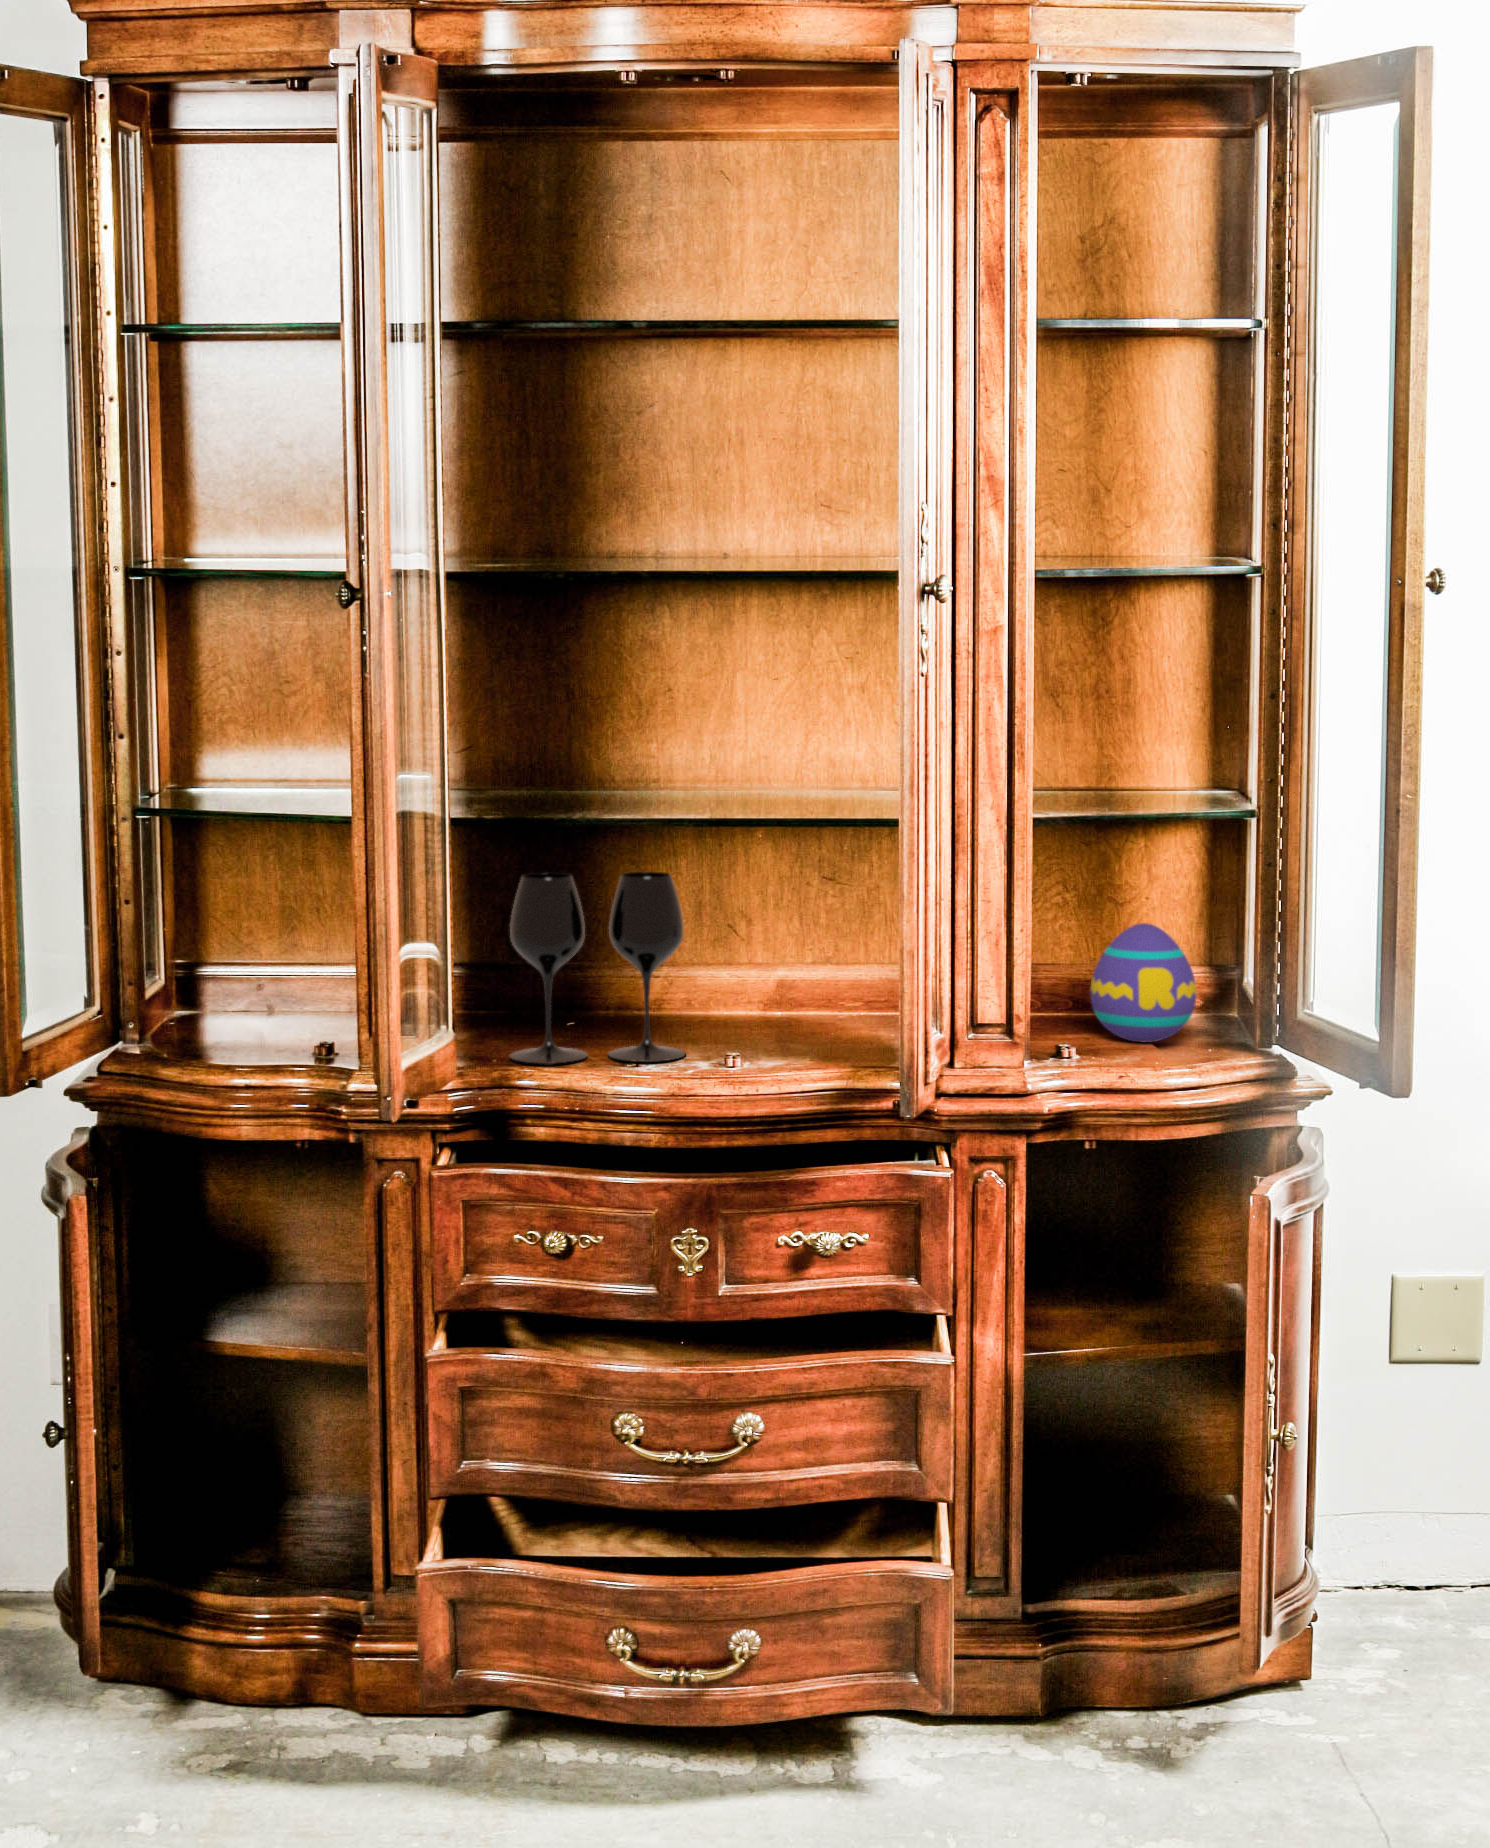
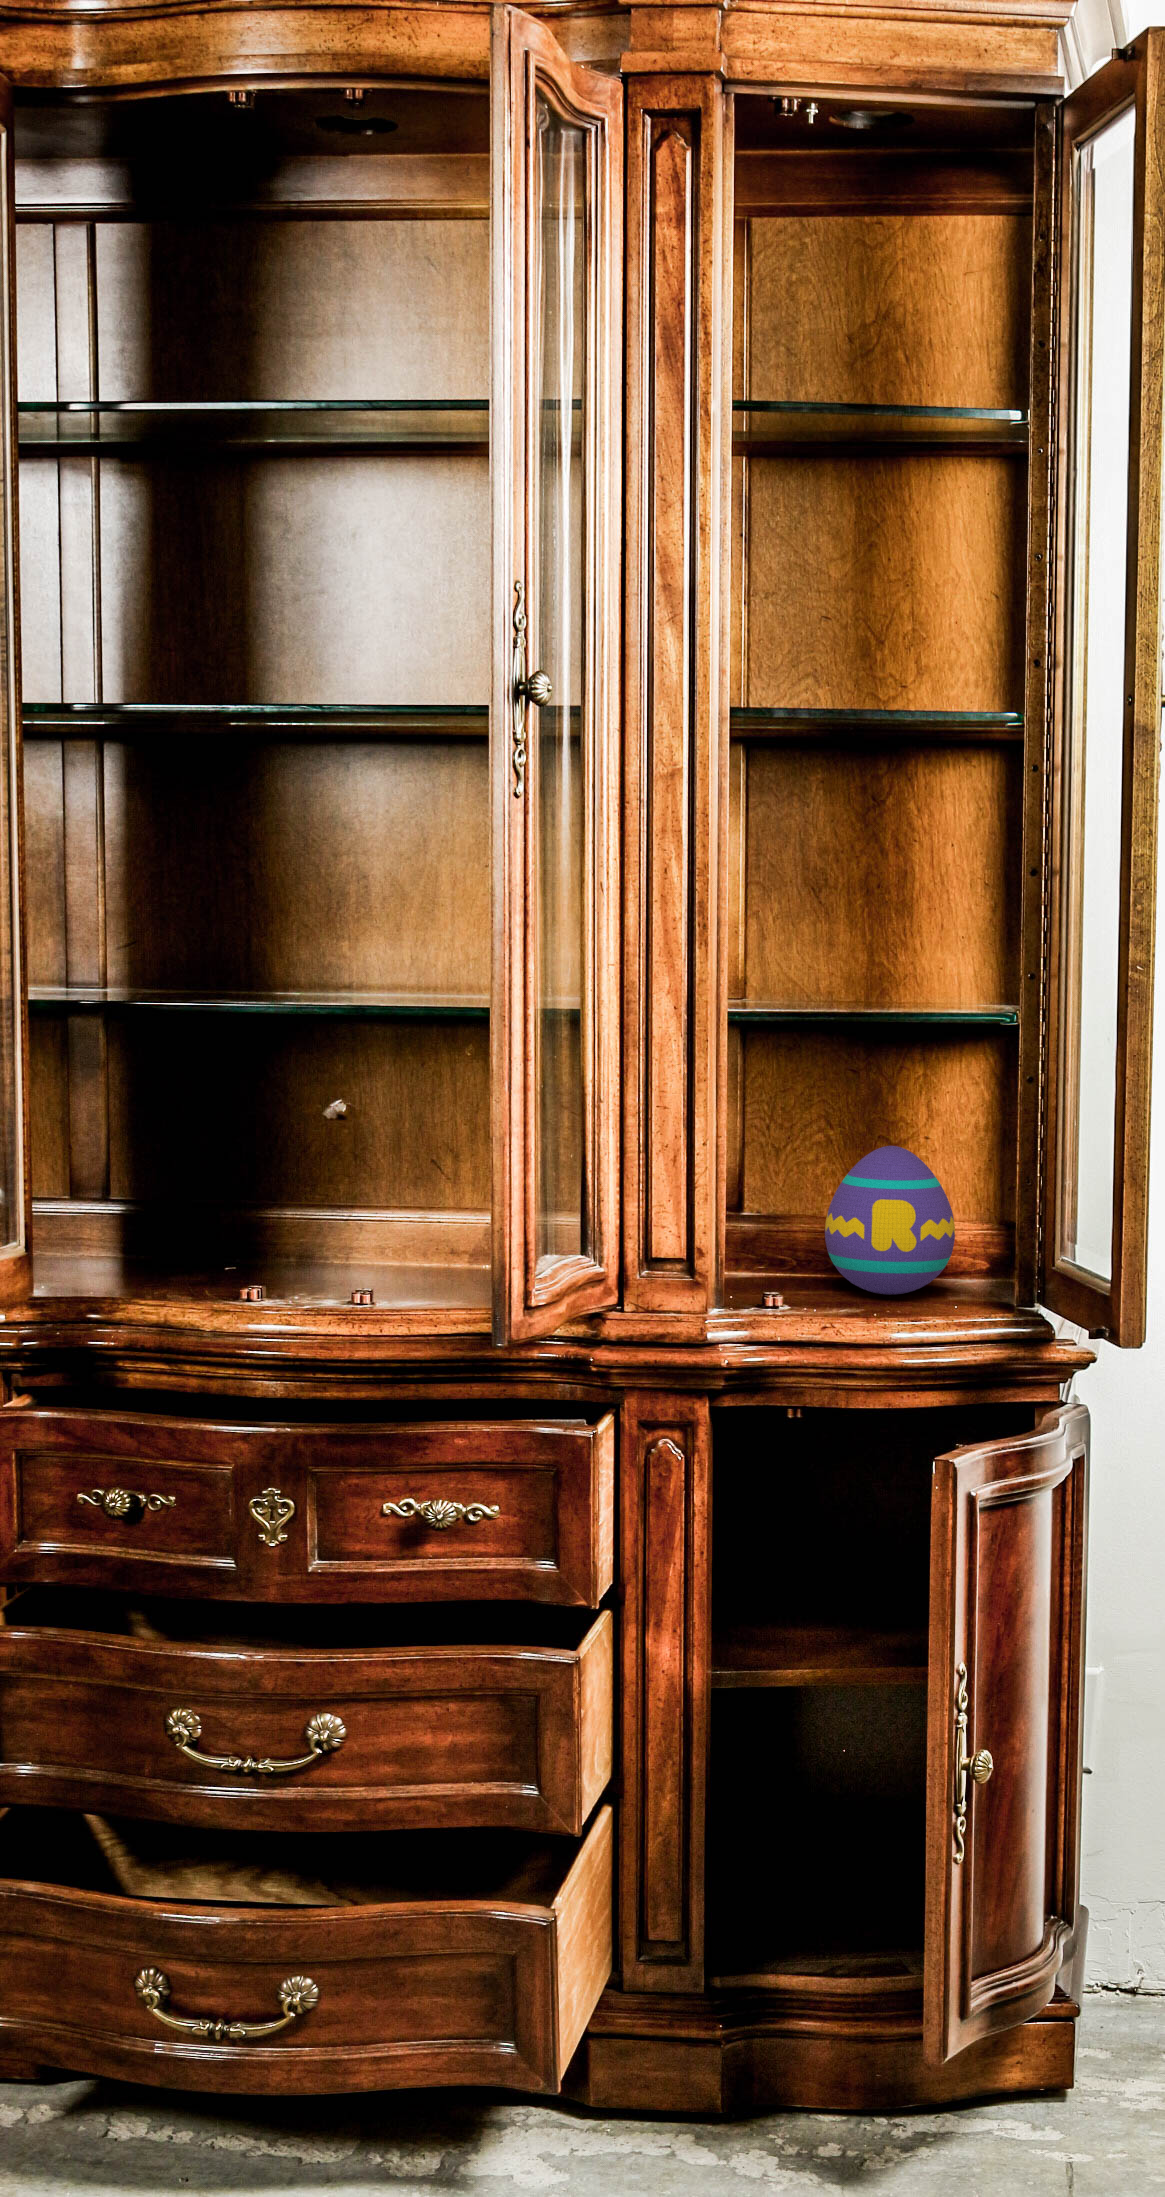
wine glass: present [510,872,686,1064] -> none [102,1059,316,1290]

